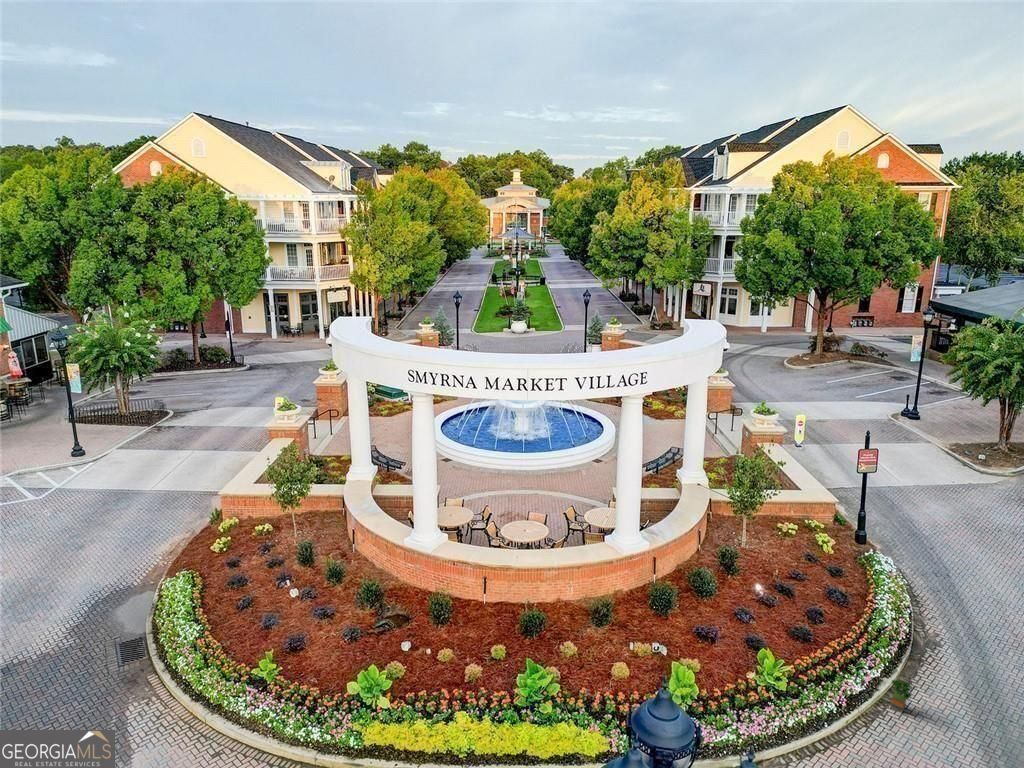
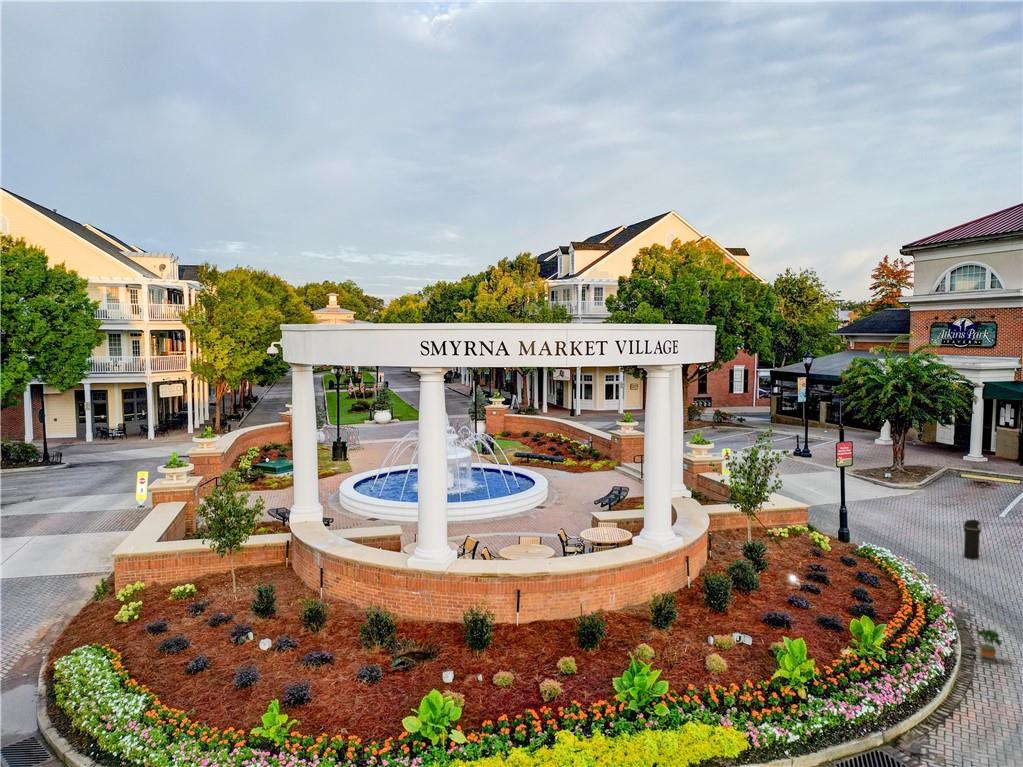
trash can: none [984,543,1007,583] -> present [964,520,981,560]

